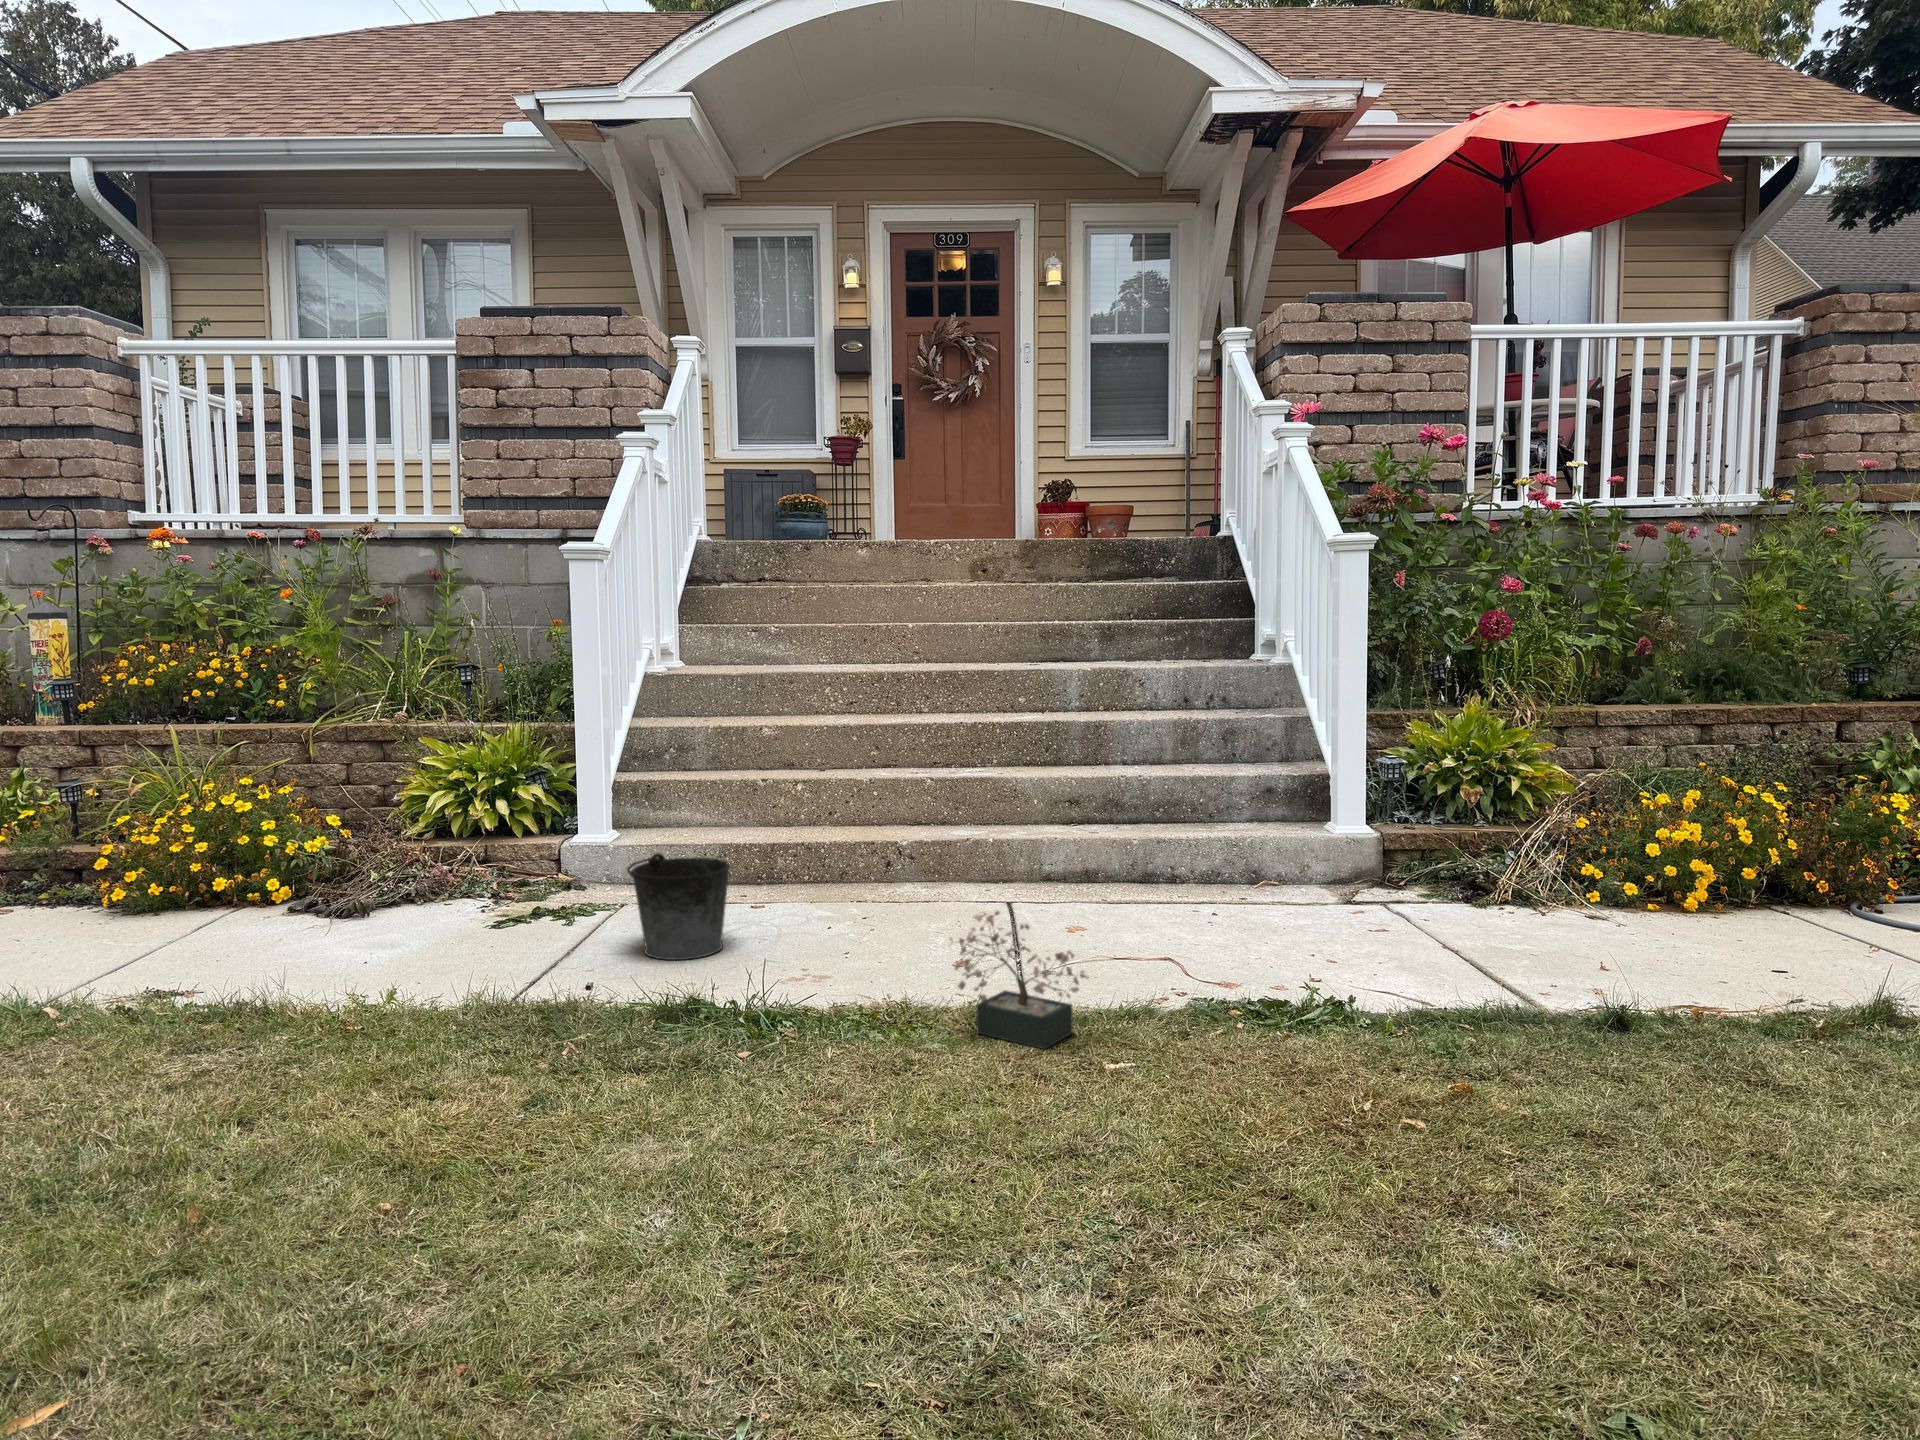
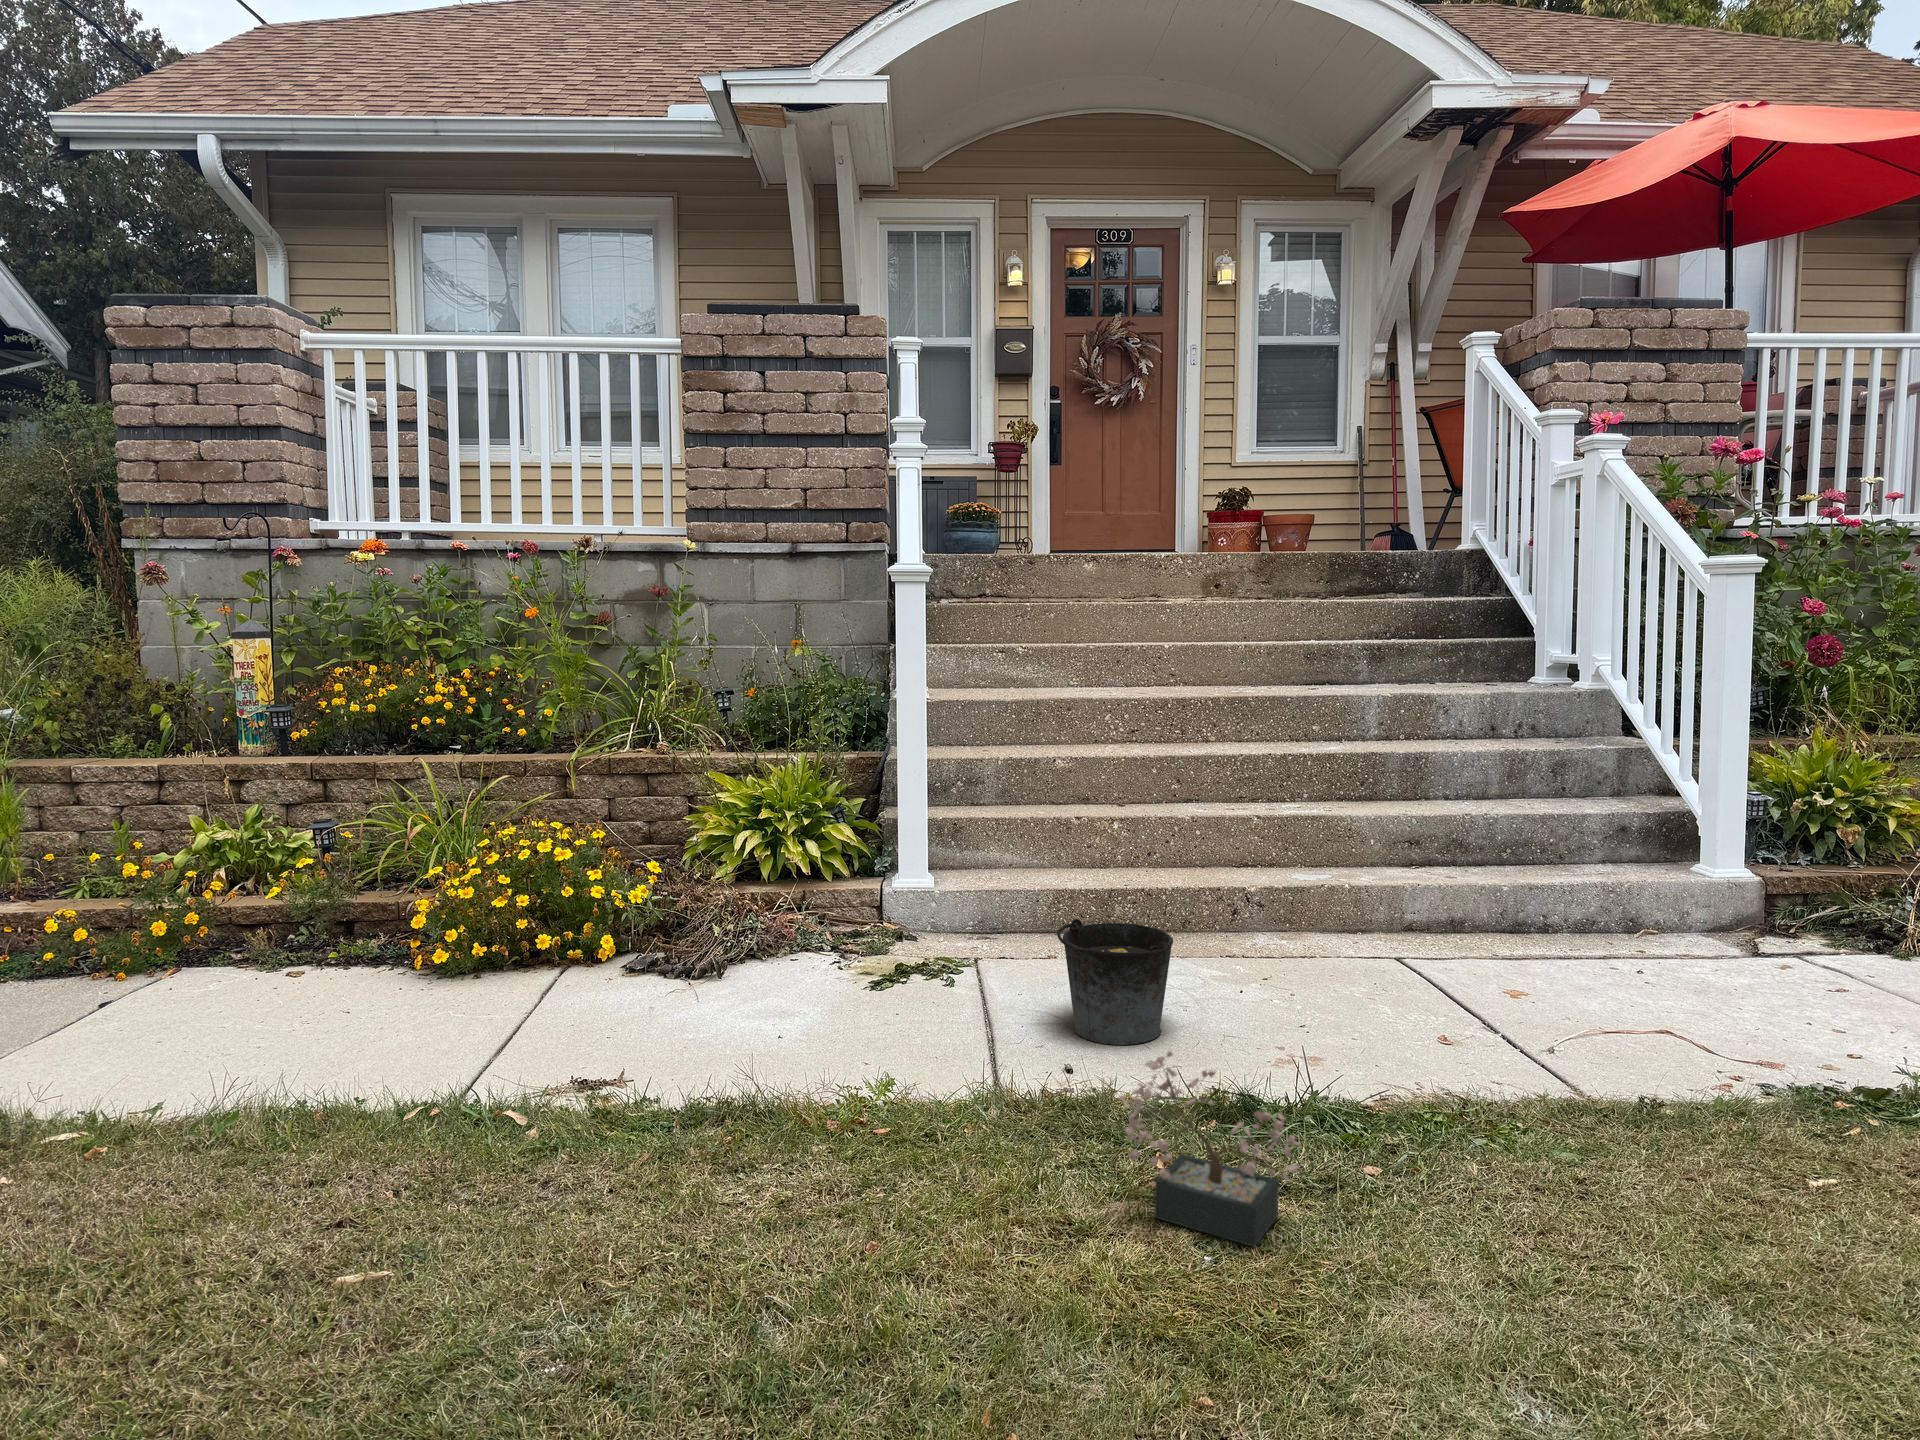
decorative plant: present [950,911,1089,1049] -> present [1120,1052,1300,1247]

